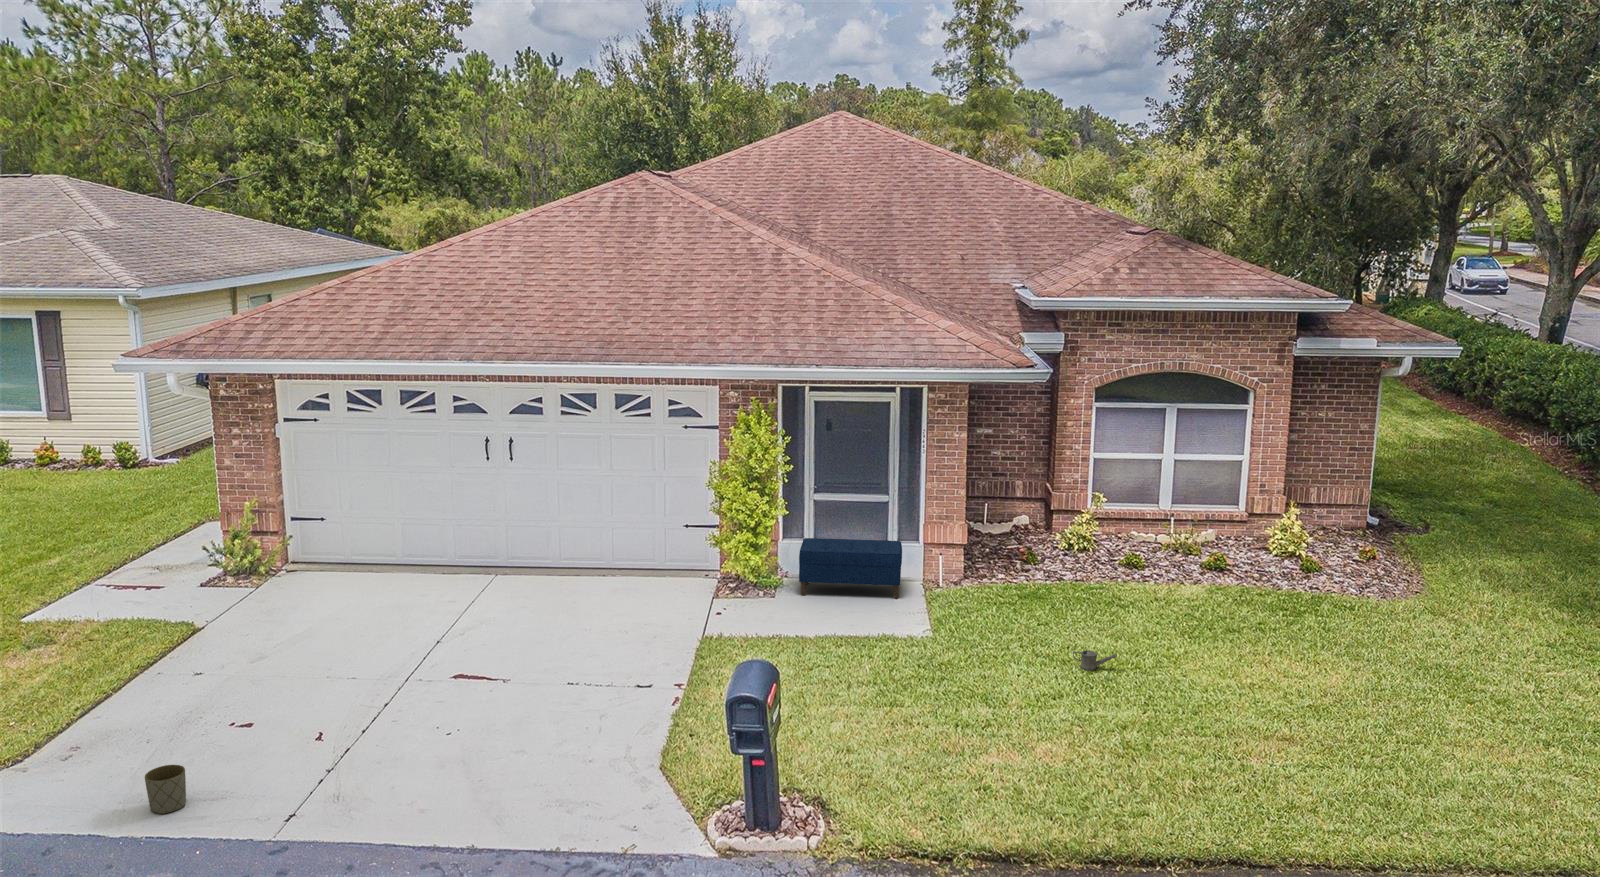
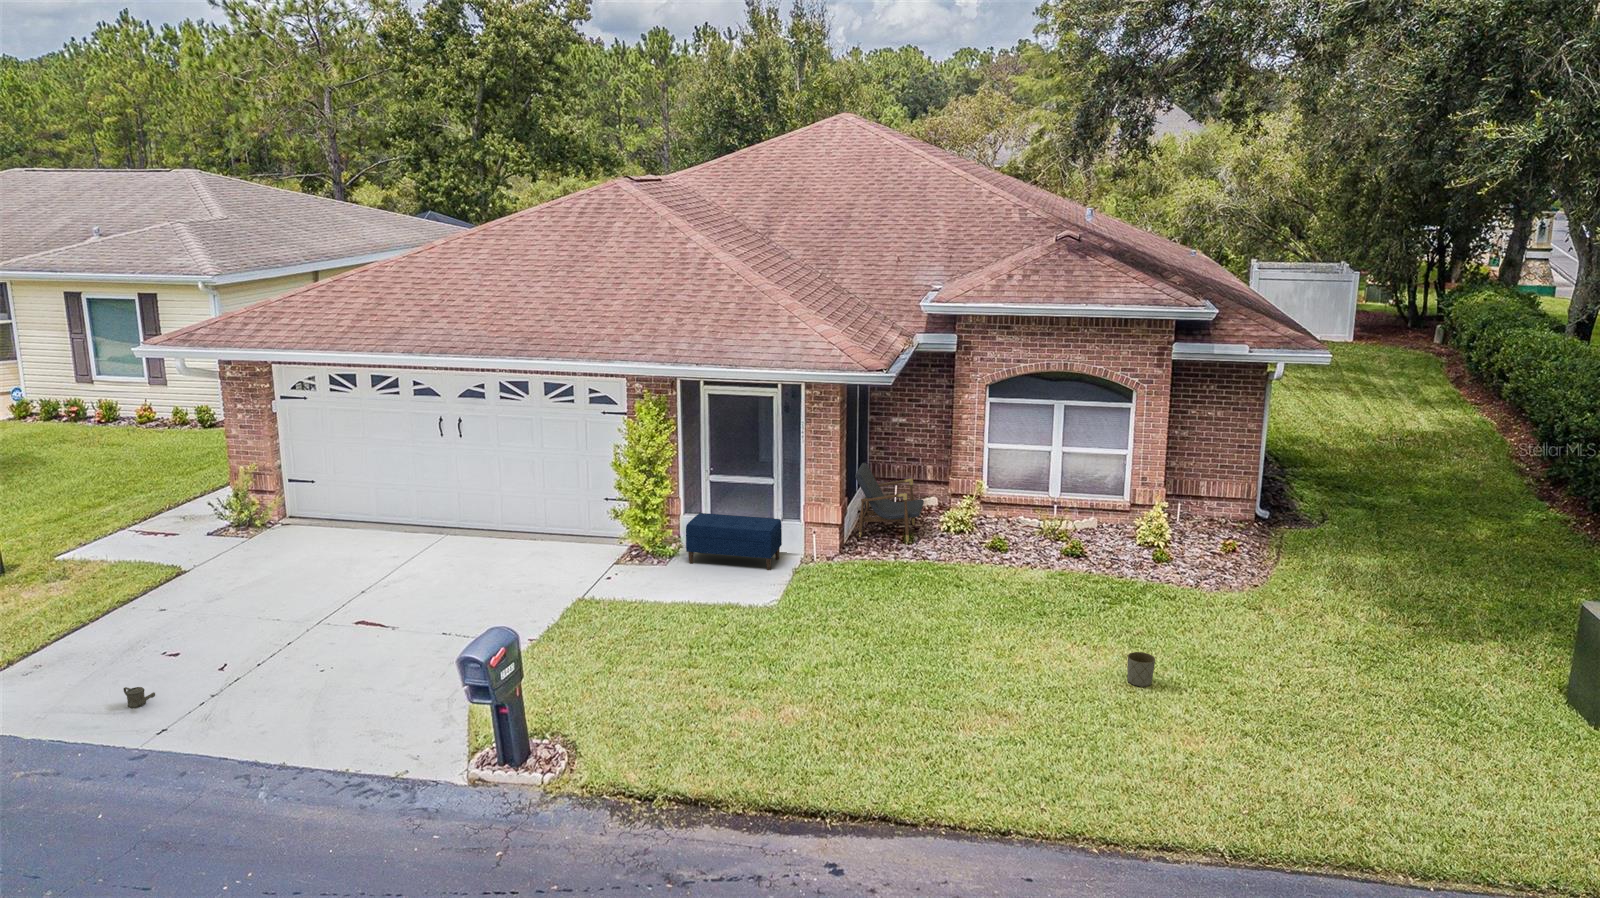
lounge chair: none [961,478,1037,564] -> present [855,463,924,542]
watering can: present [1073,651,1116,671] -> present [124,687,155,708]
planter: present [145,765,186,814] -> present [1127,652,1155,687]

